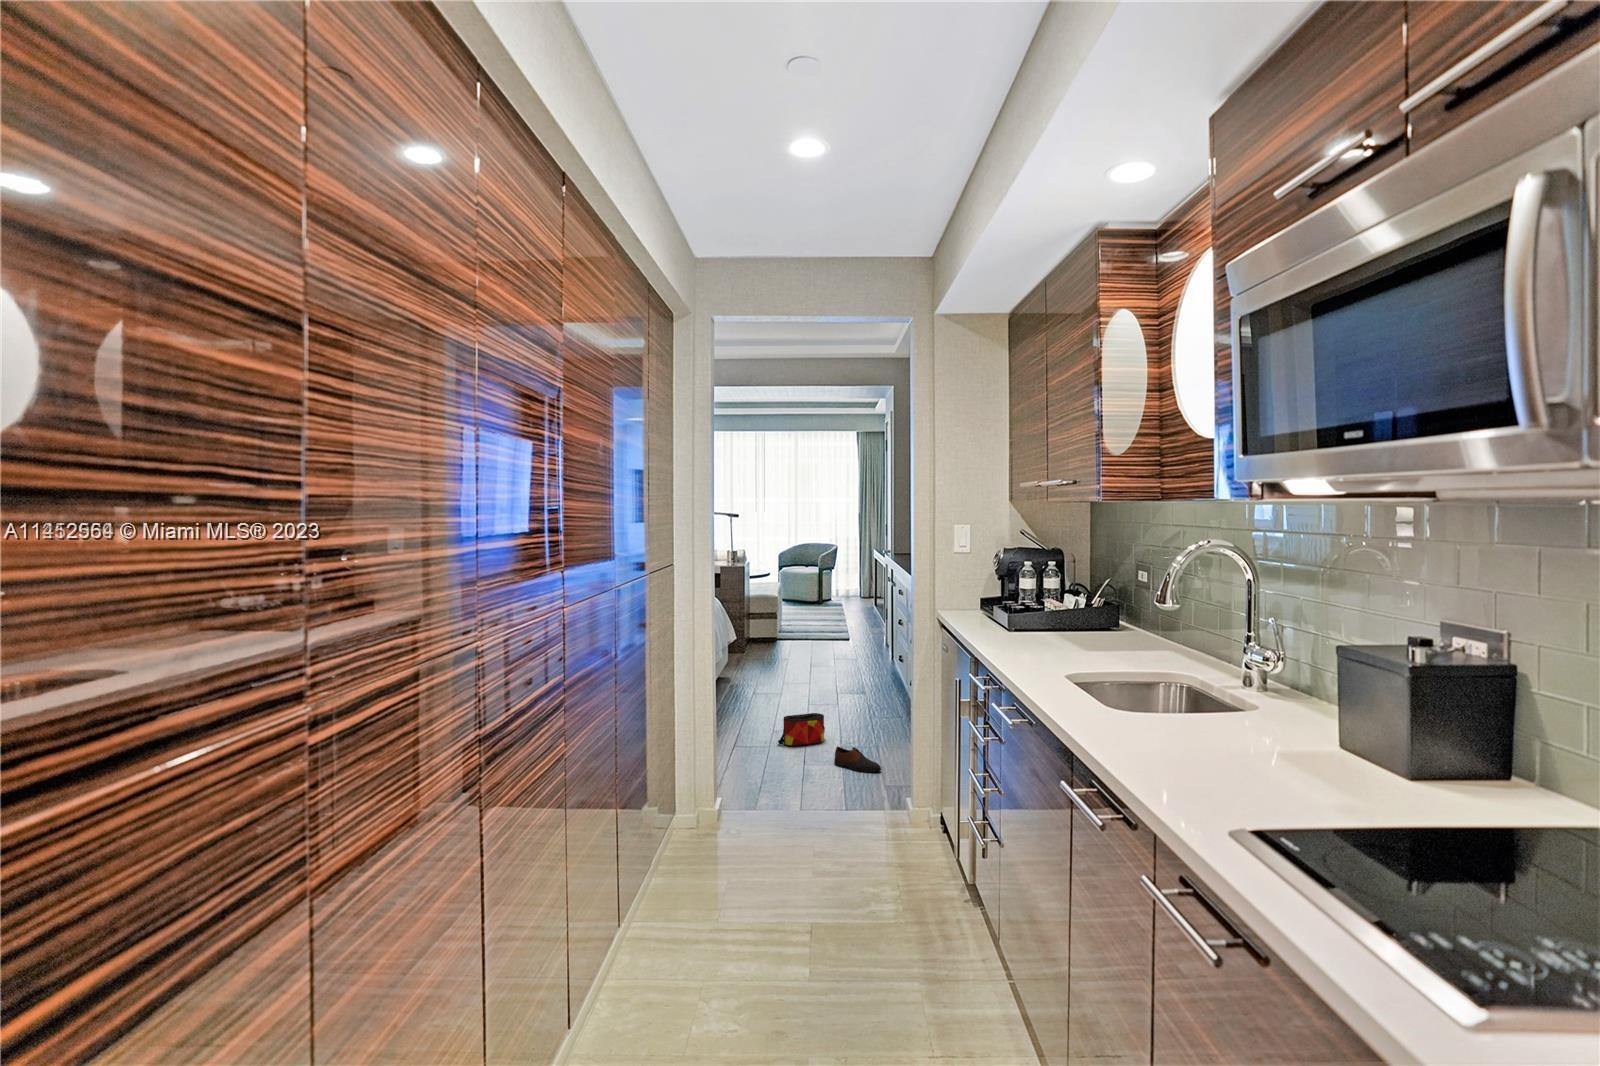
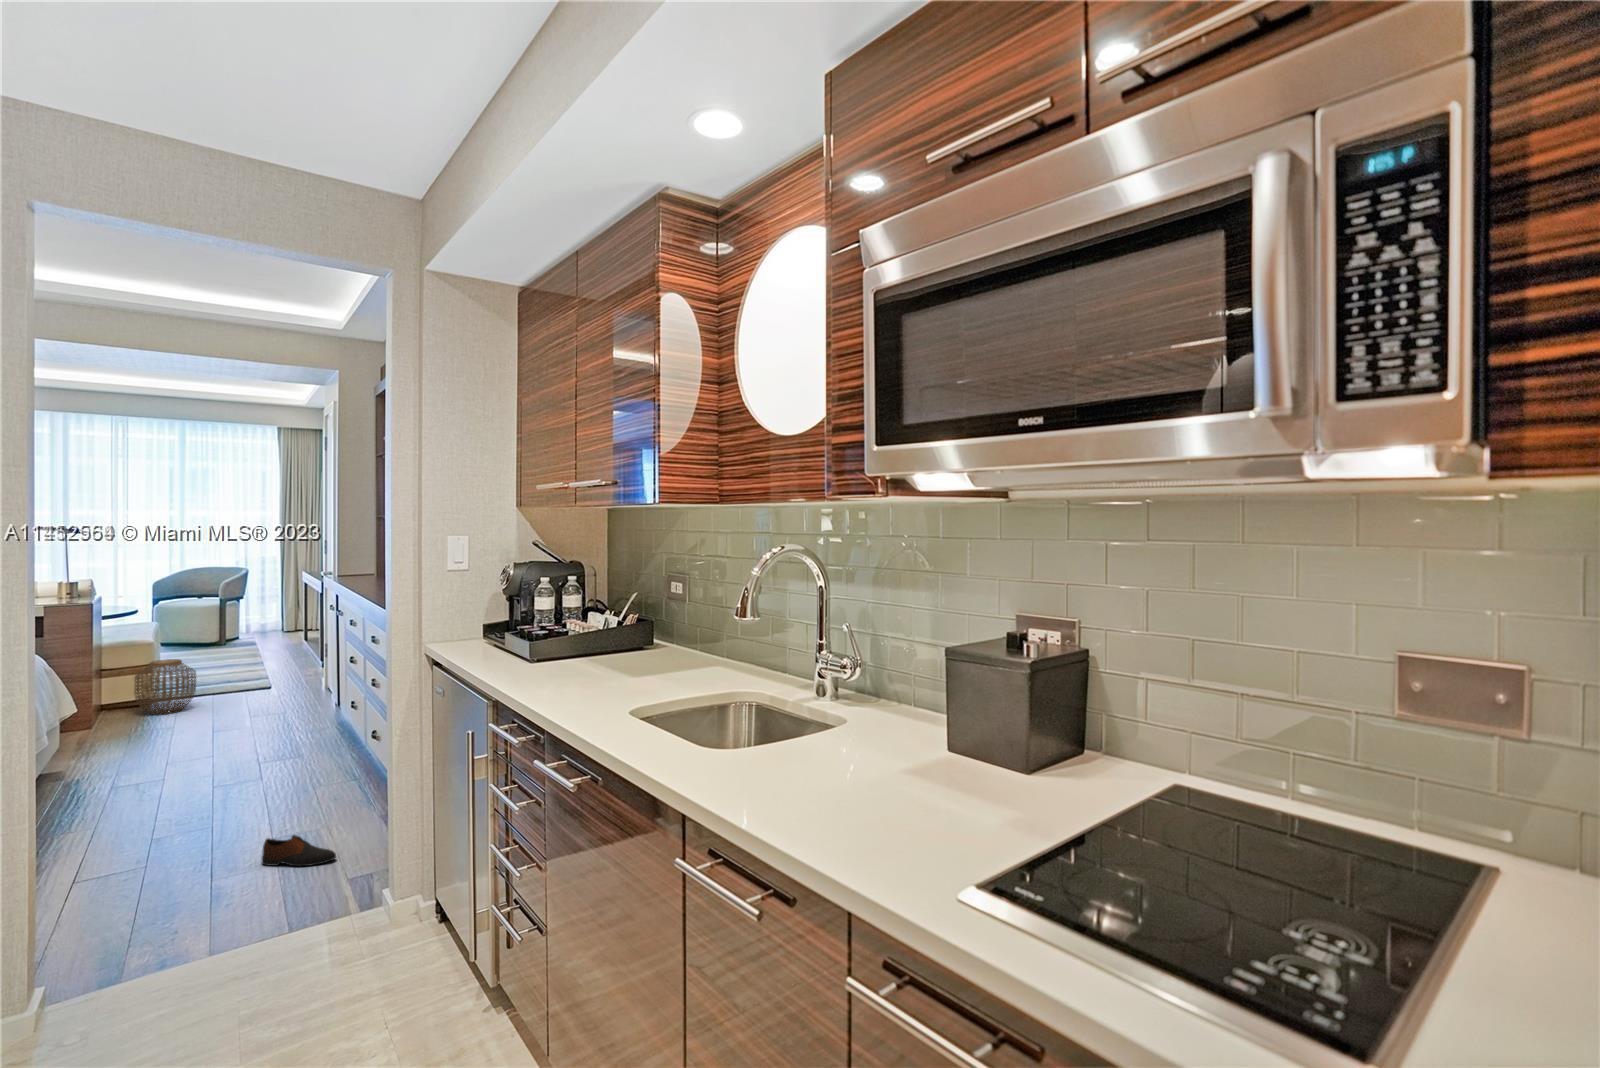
woven basket: none [767,612,803,651] -> present [134,659,196,714]
bag: present [778,713,825,747] -> none [161,796,242,852]

